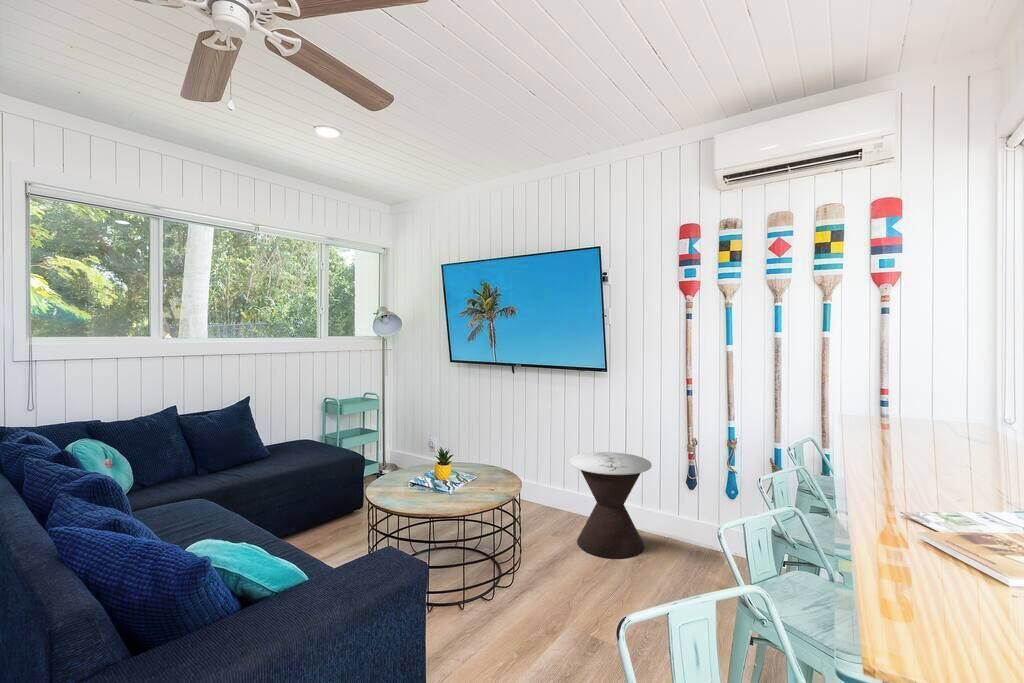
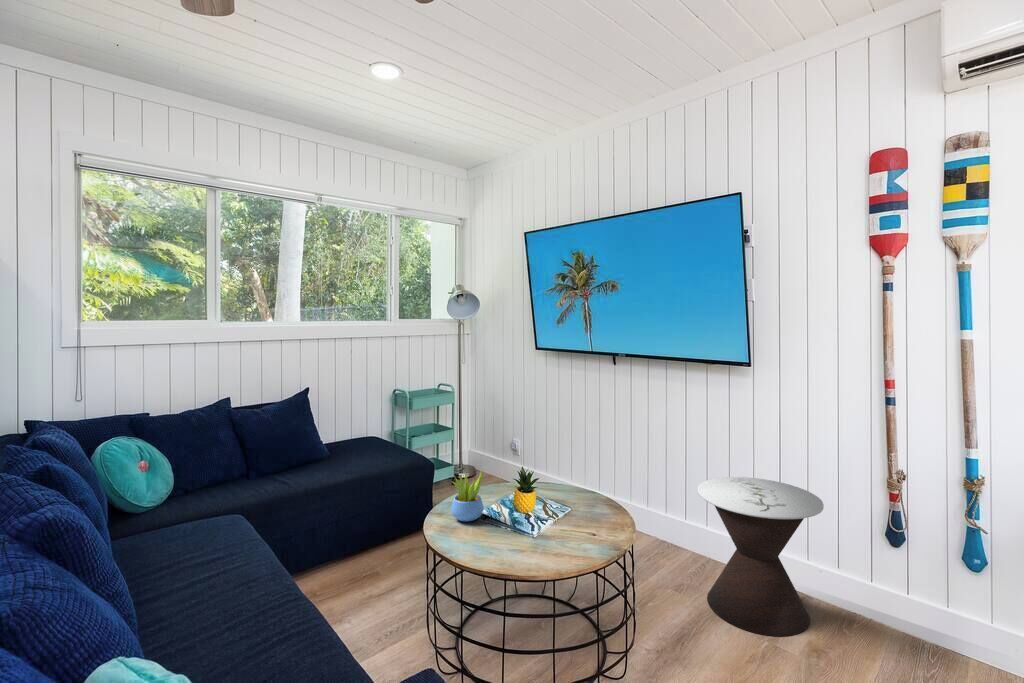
succulent plant: none [387,449,412,489] -> present [451,471,484,521]

